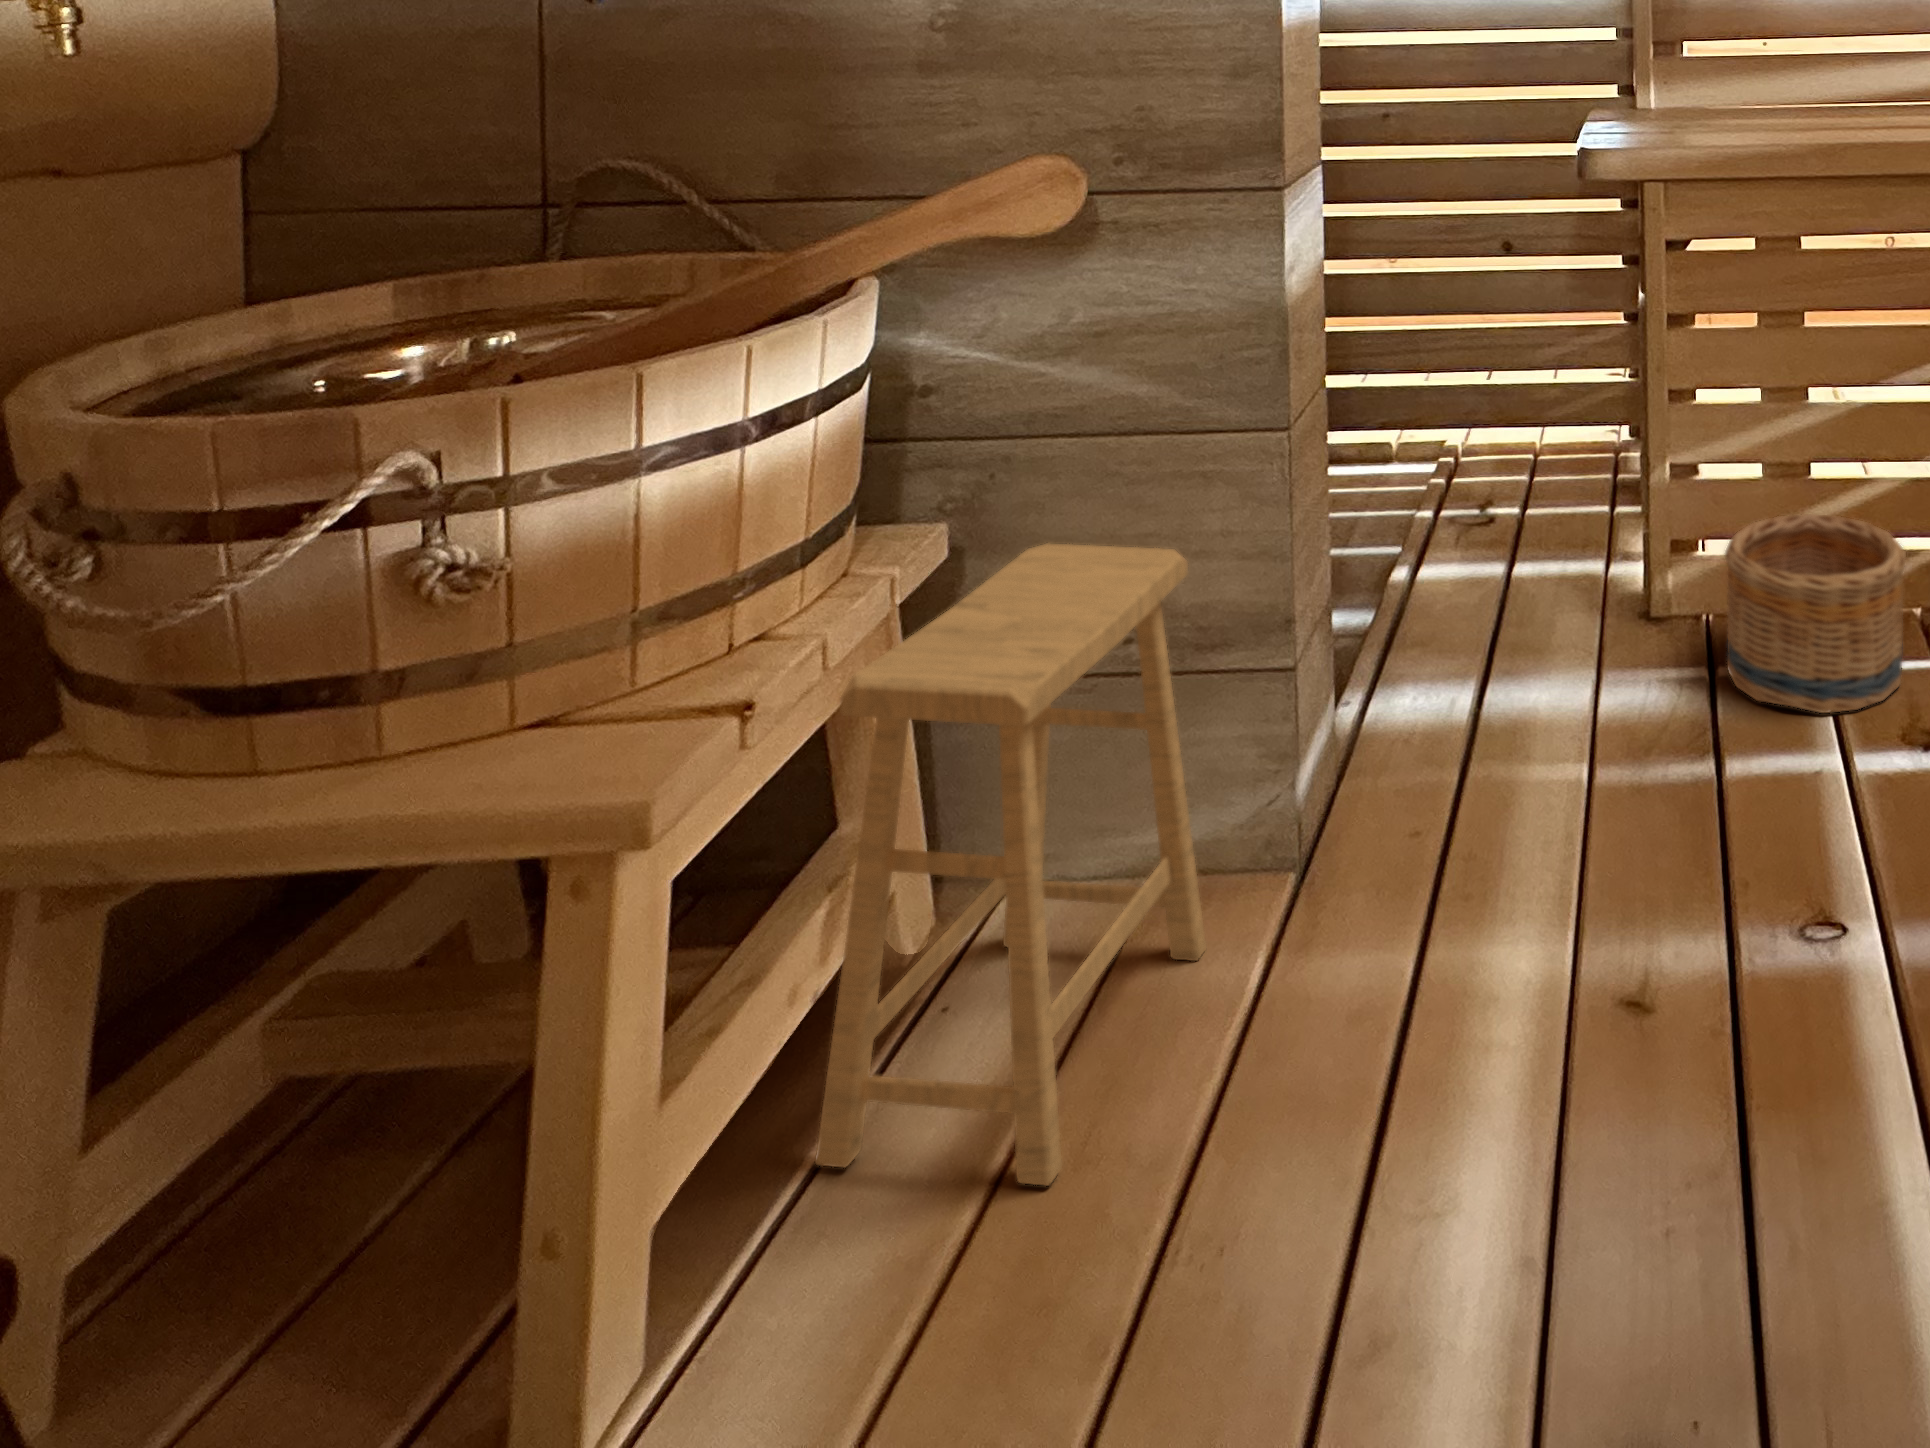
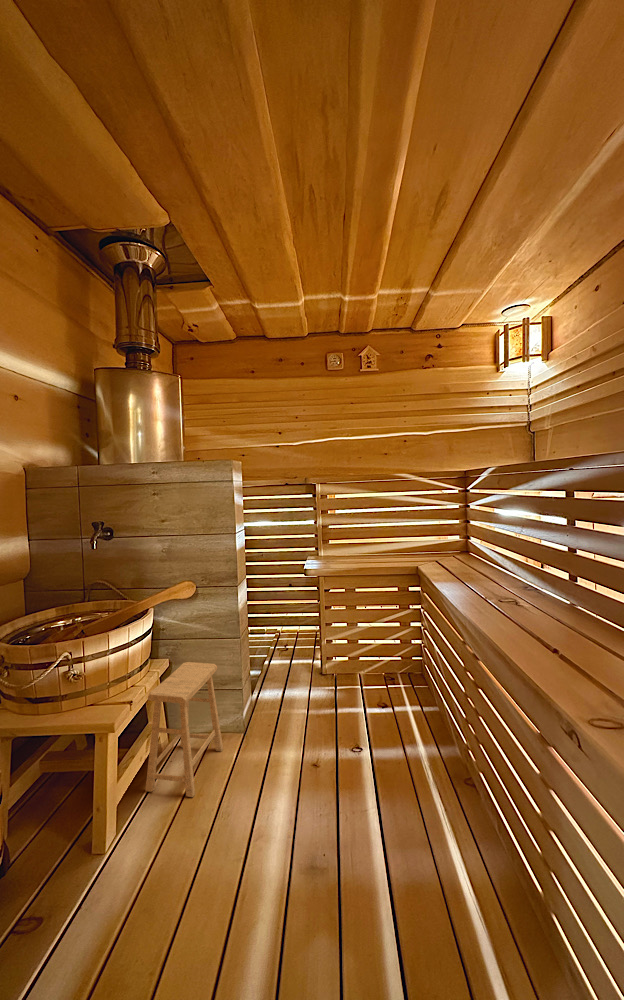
basket: present [1725,514,1906,713] -> none [338,652,381,699]

